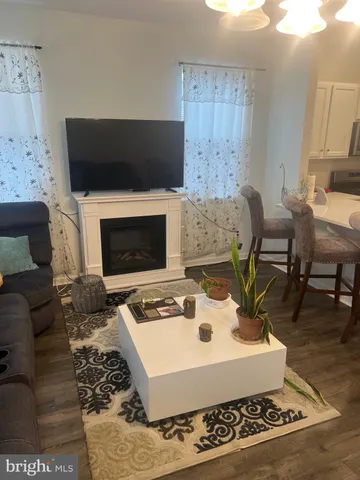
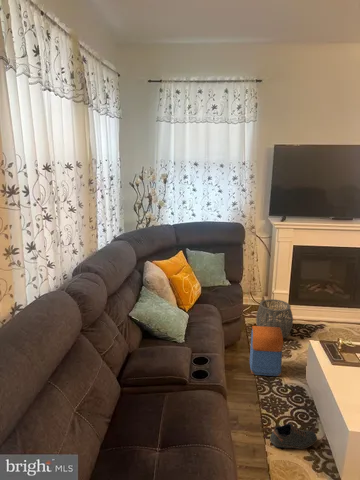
backpack: none [63,301,97,353] -> present [250,326,283,376]
shoe: none [86,388,129,414] -> present [270,423,317,449]

